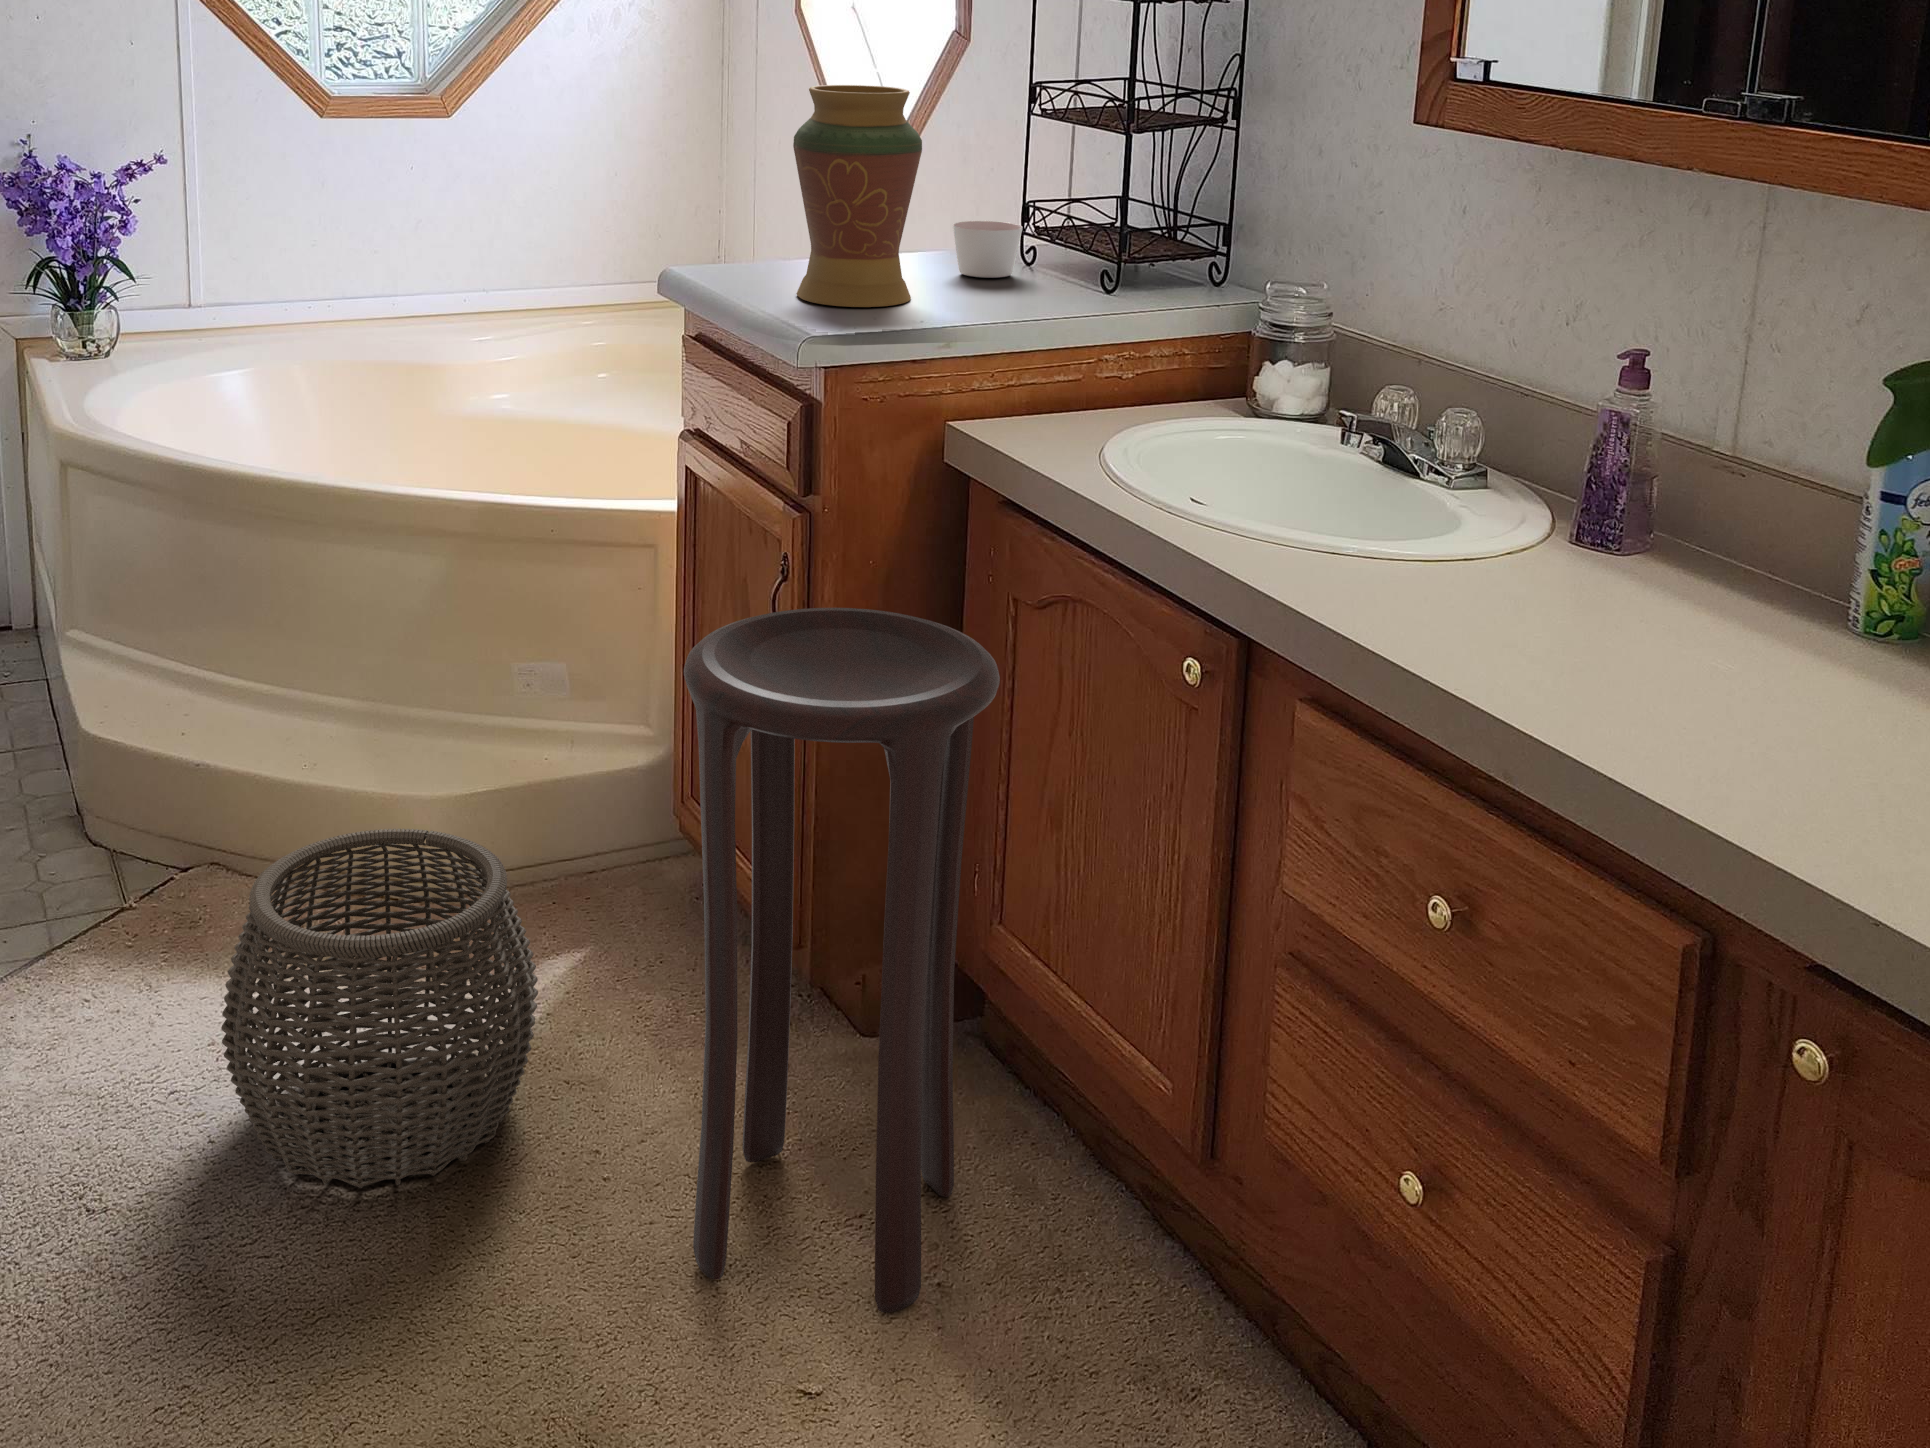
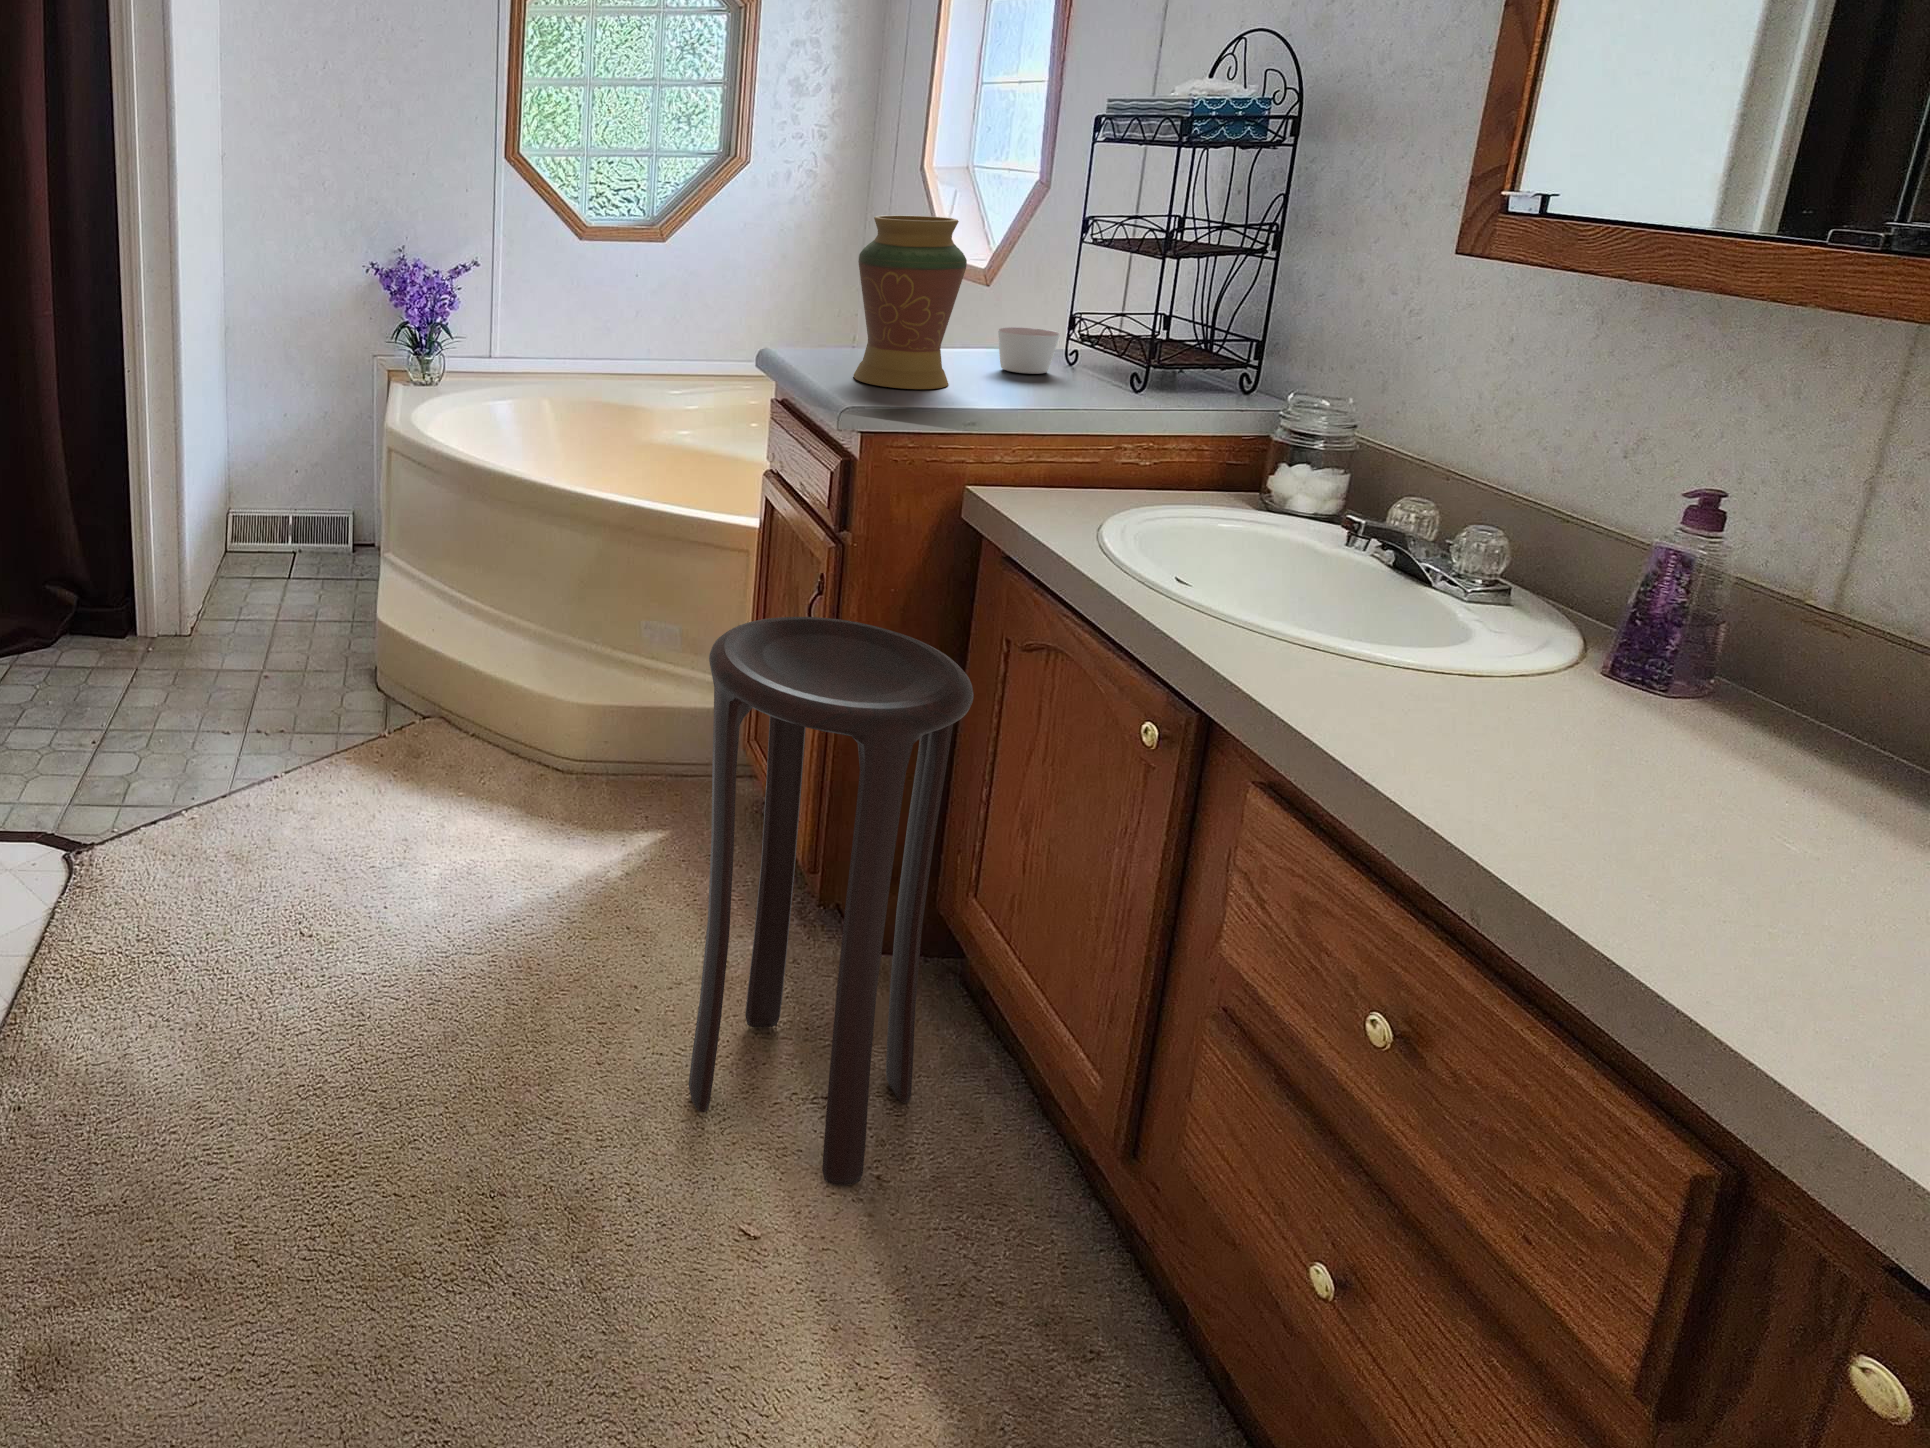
woven basket: present [221,829,538,1188] -> none [399,720,613,970]

